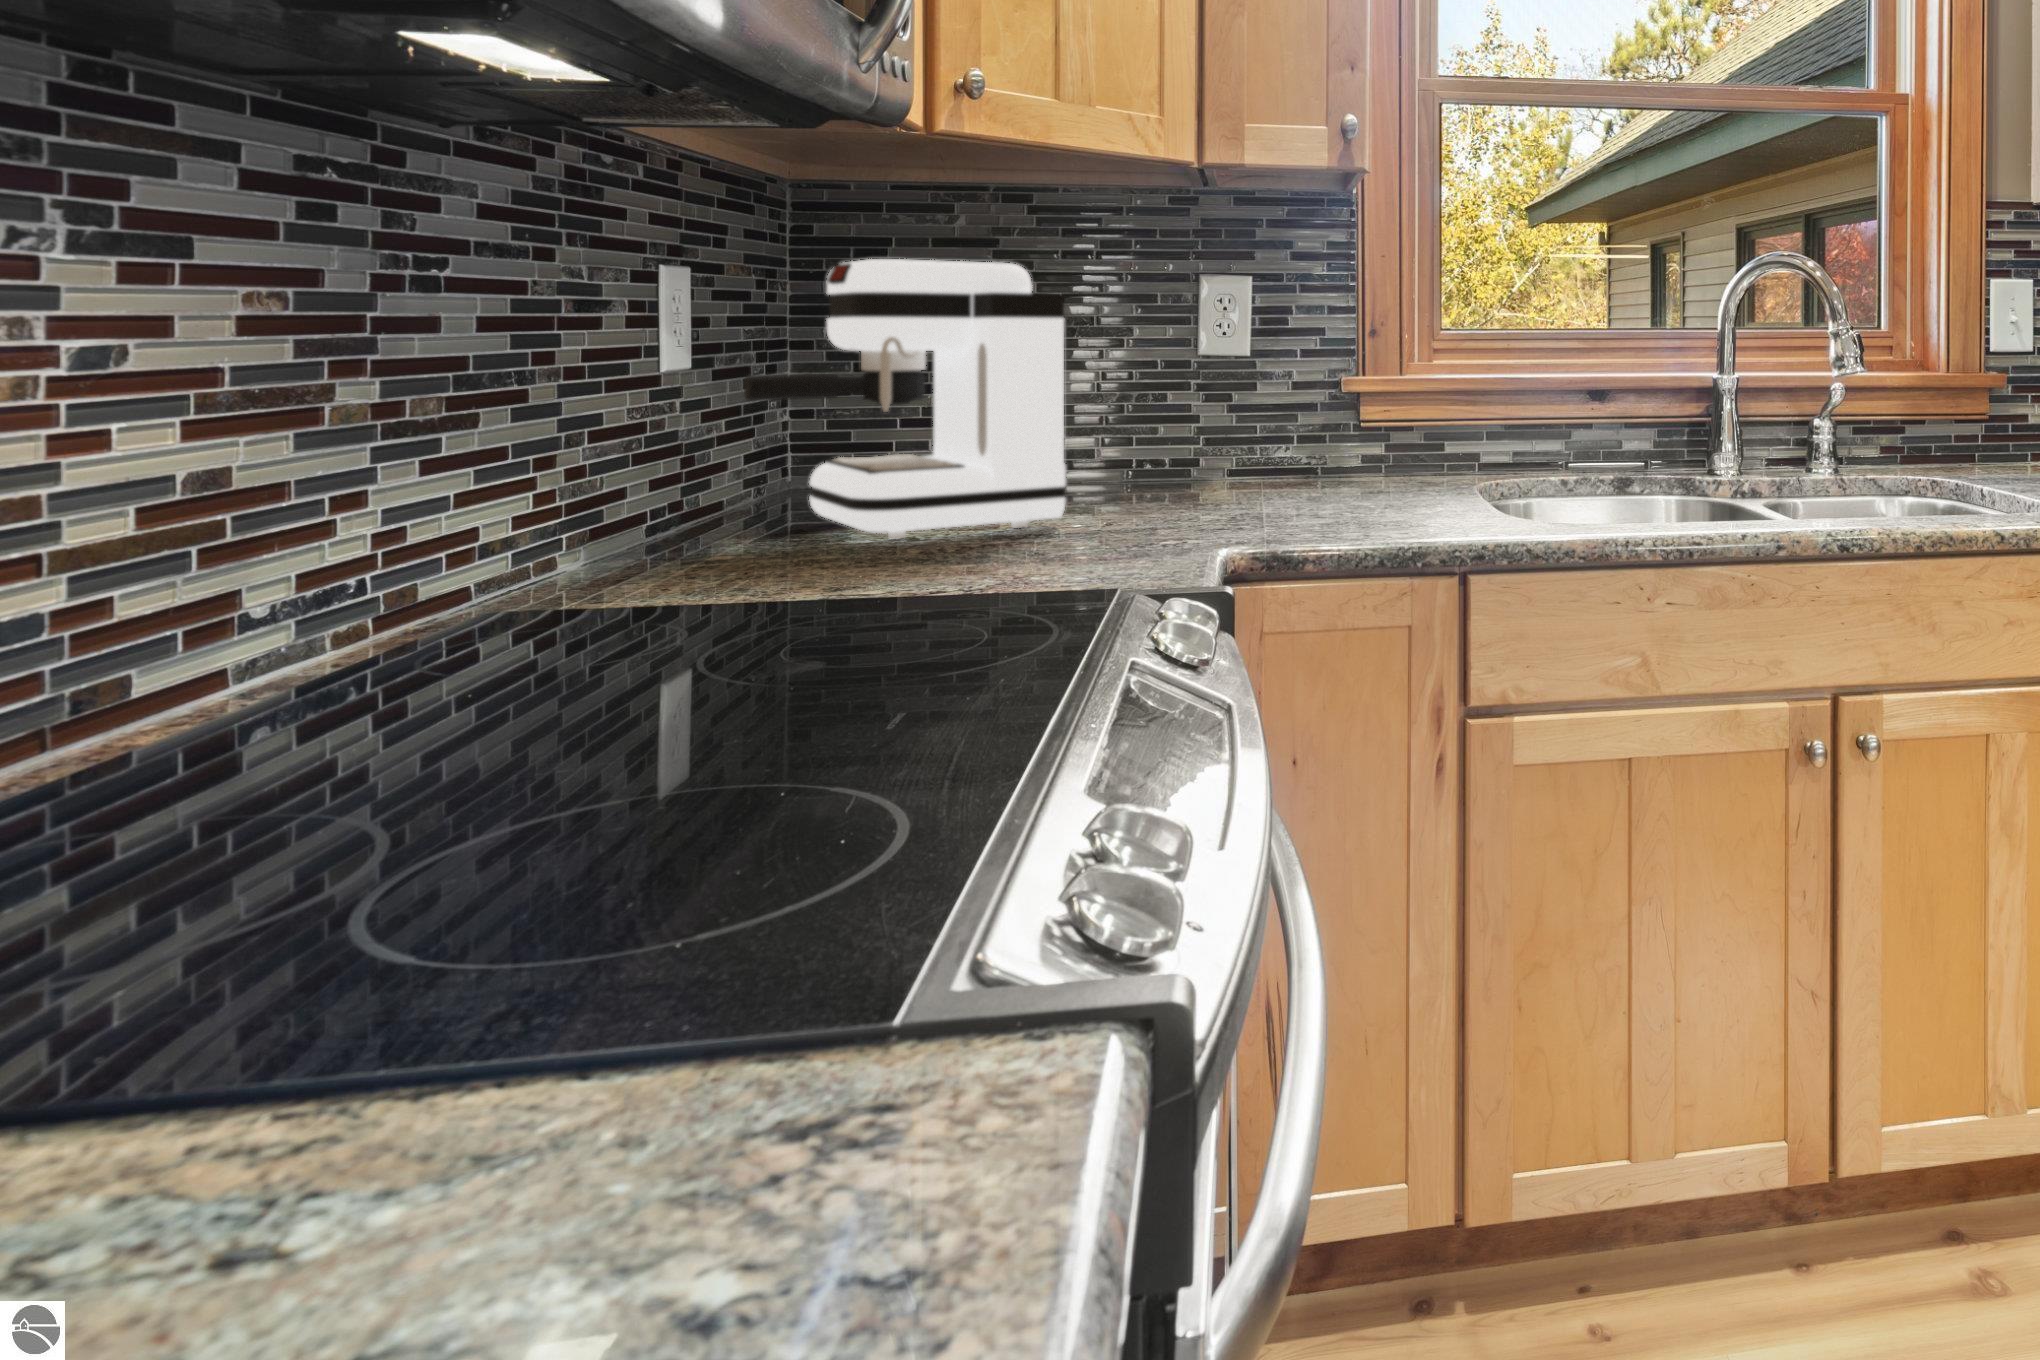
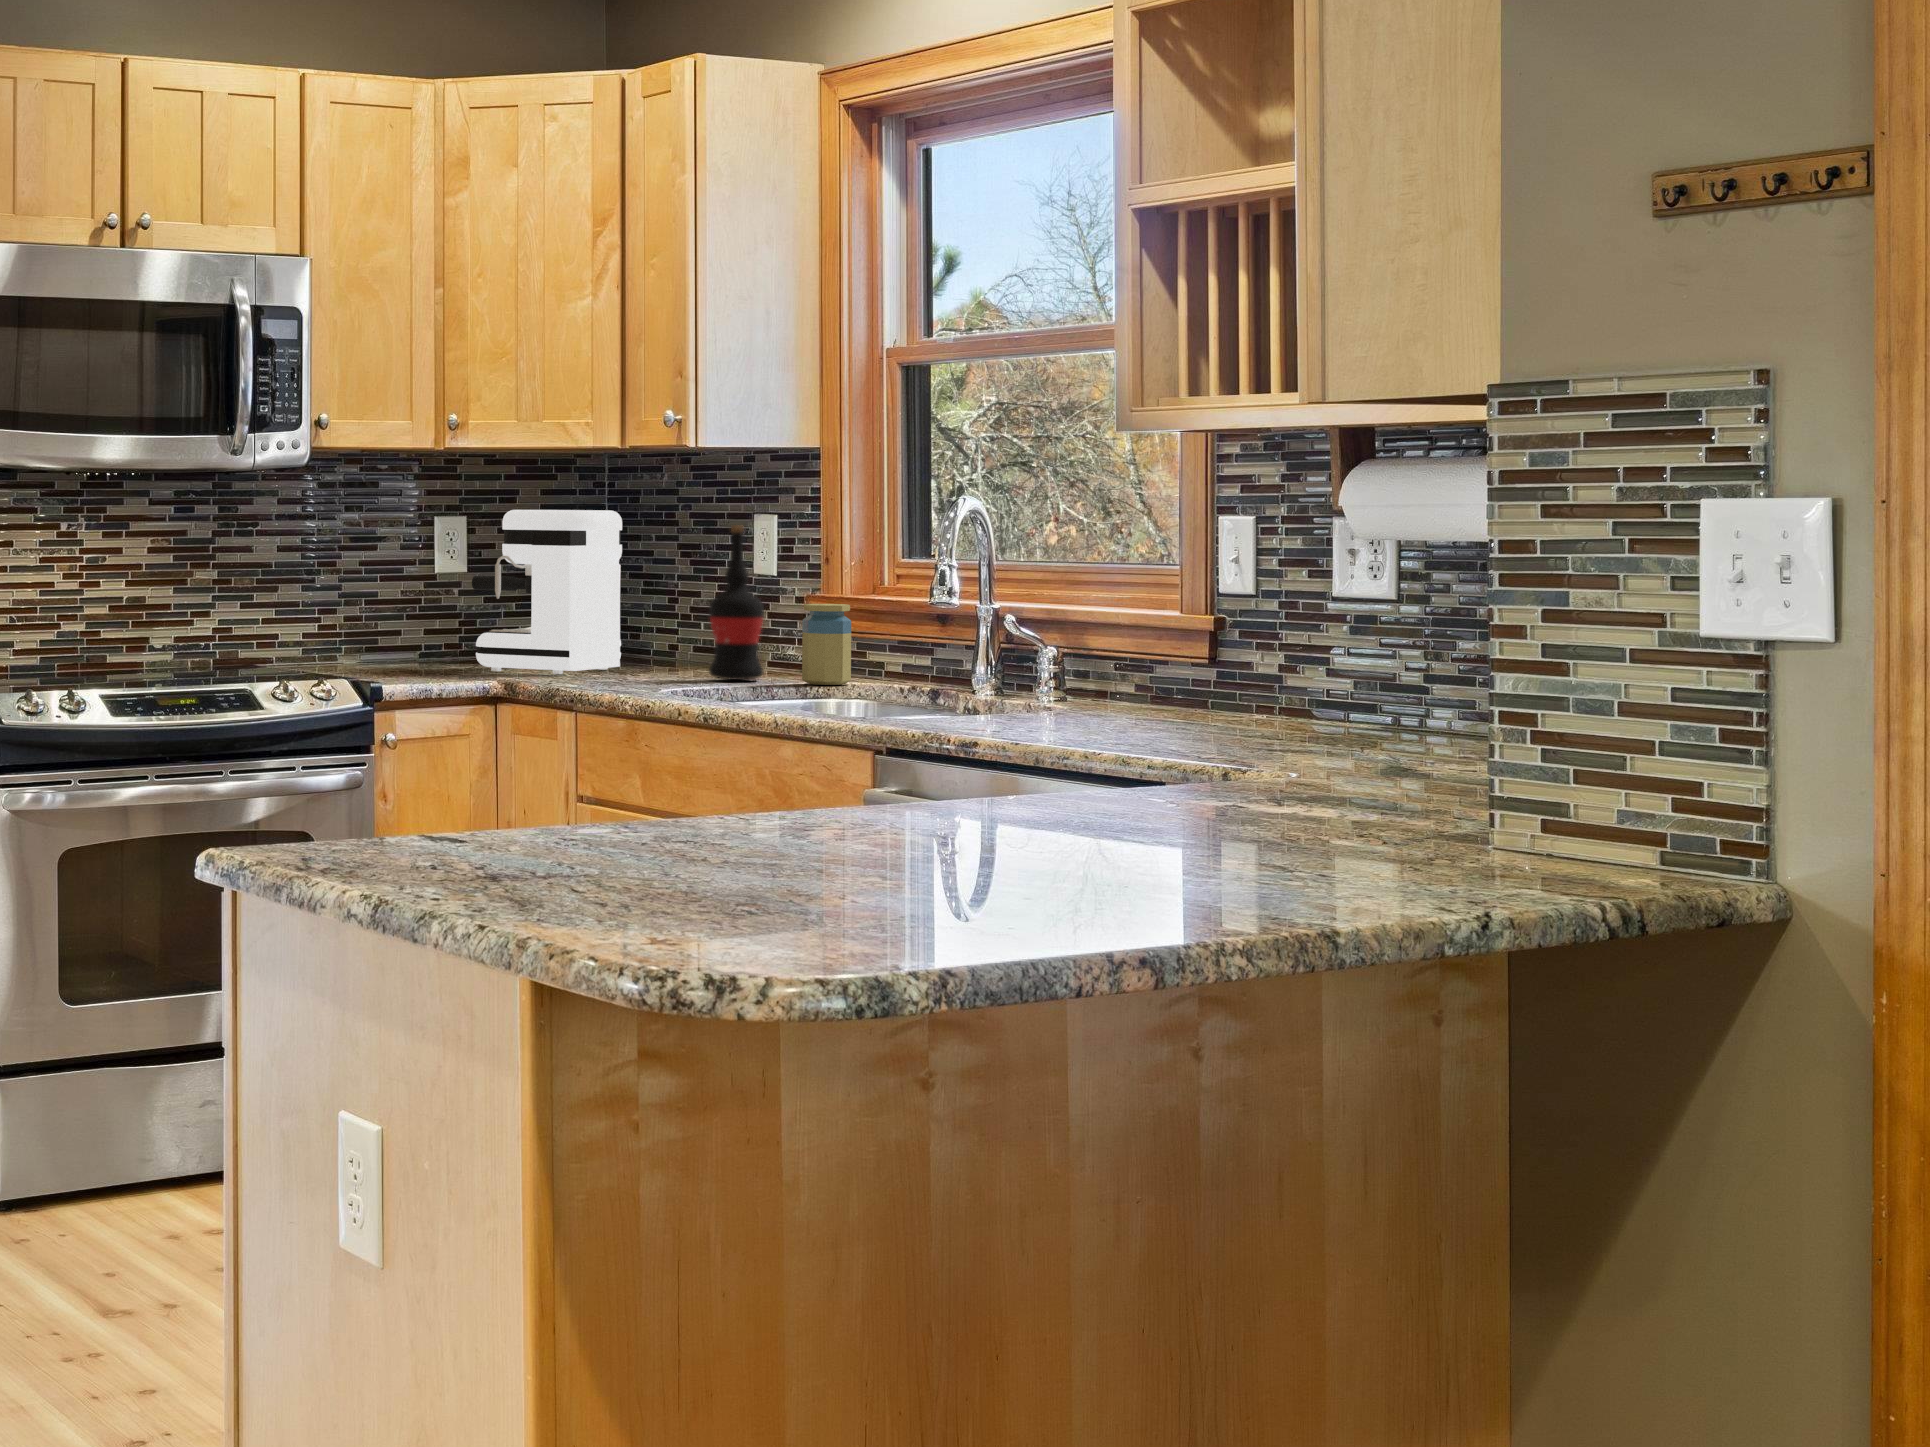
wine bottle: none [1239,289,1314,500] -> present [709,525,764,680]
jar: none [1357,389,1417,492] -> present [802,604,851,685]

